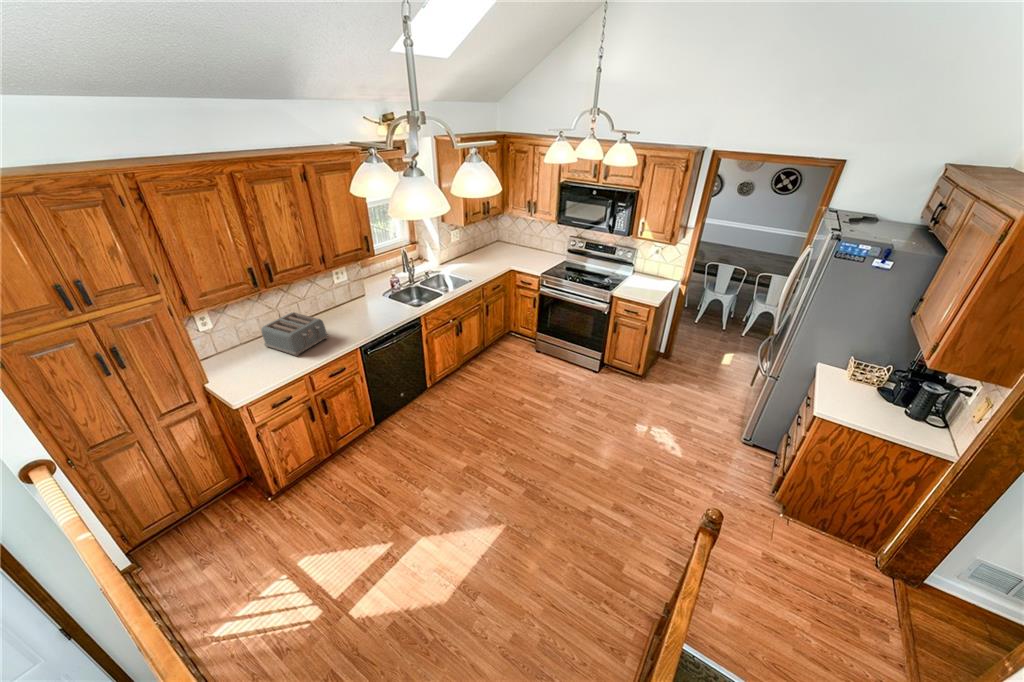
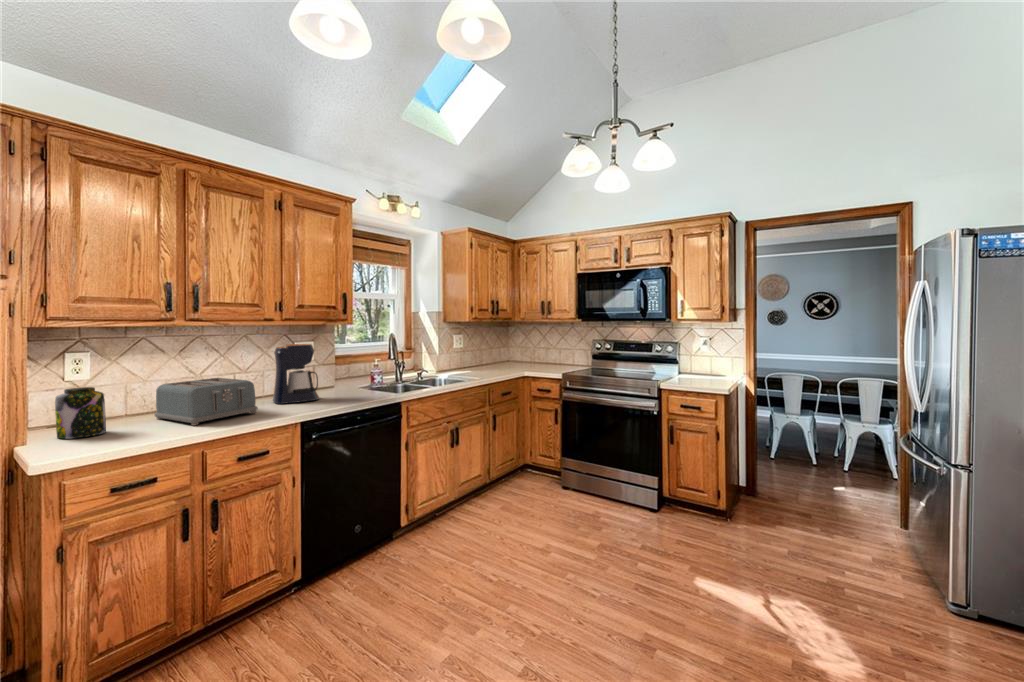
coffee maker: none [324,276,362,323] -> present [273,344,319,404]
jar: none [214,342,248,375] -> present [55,387,106,439]

